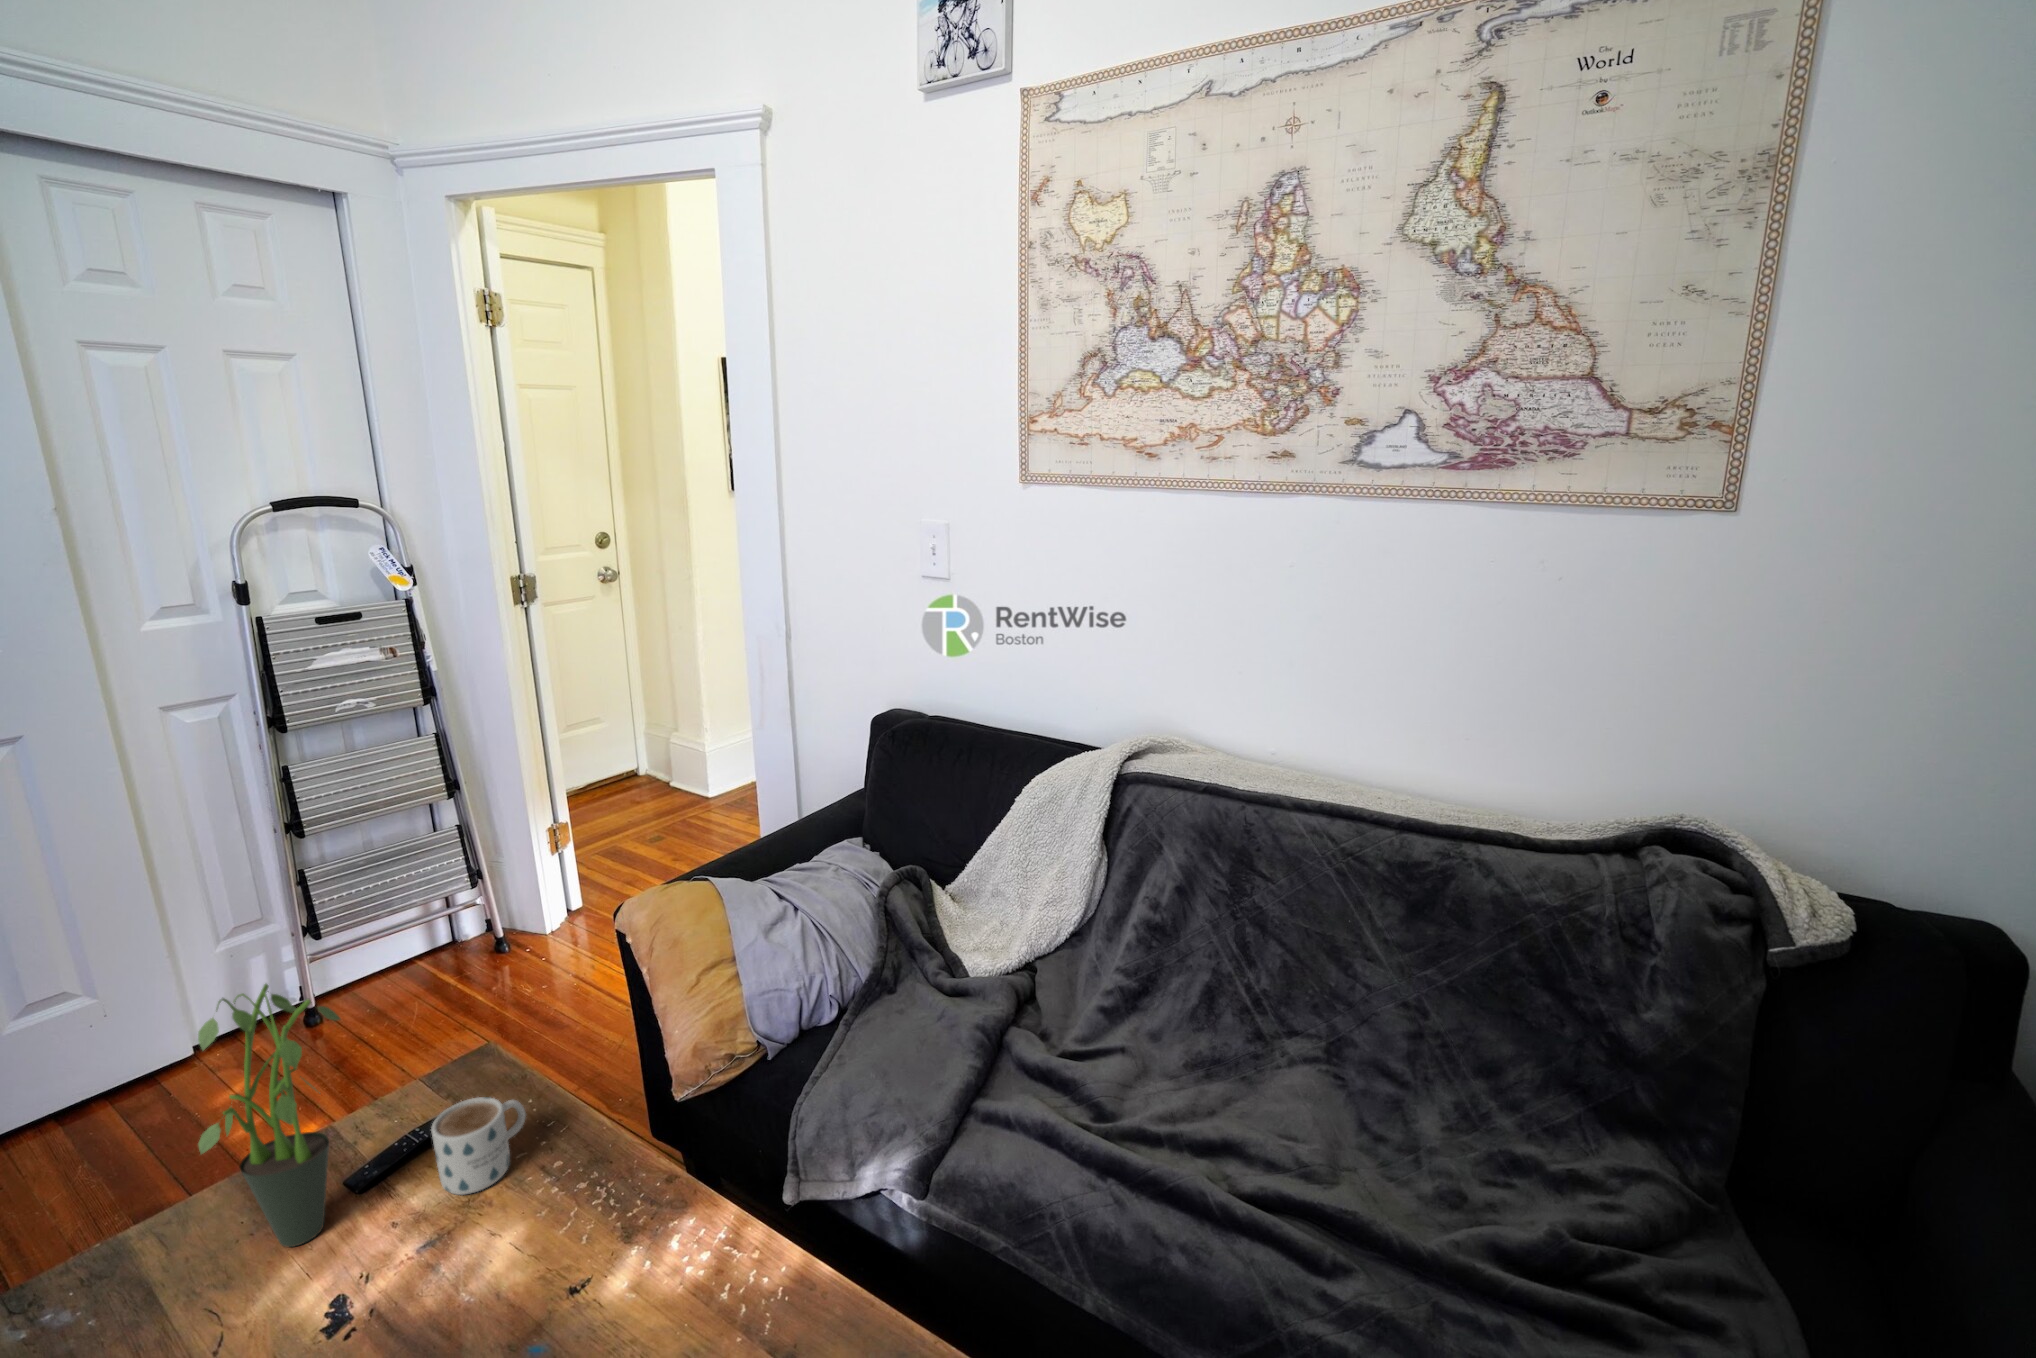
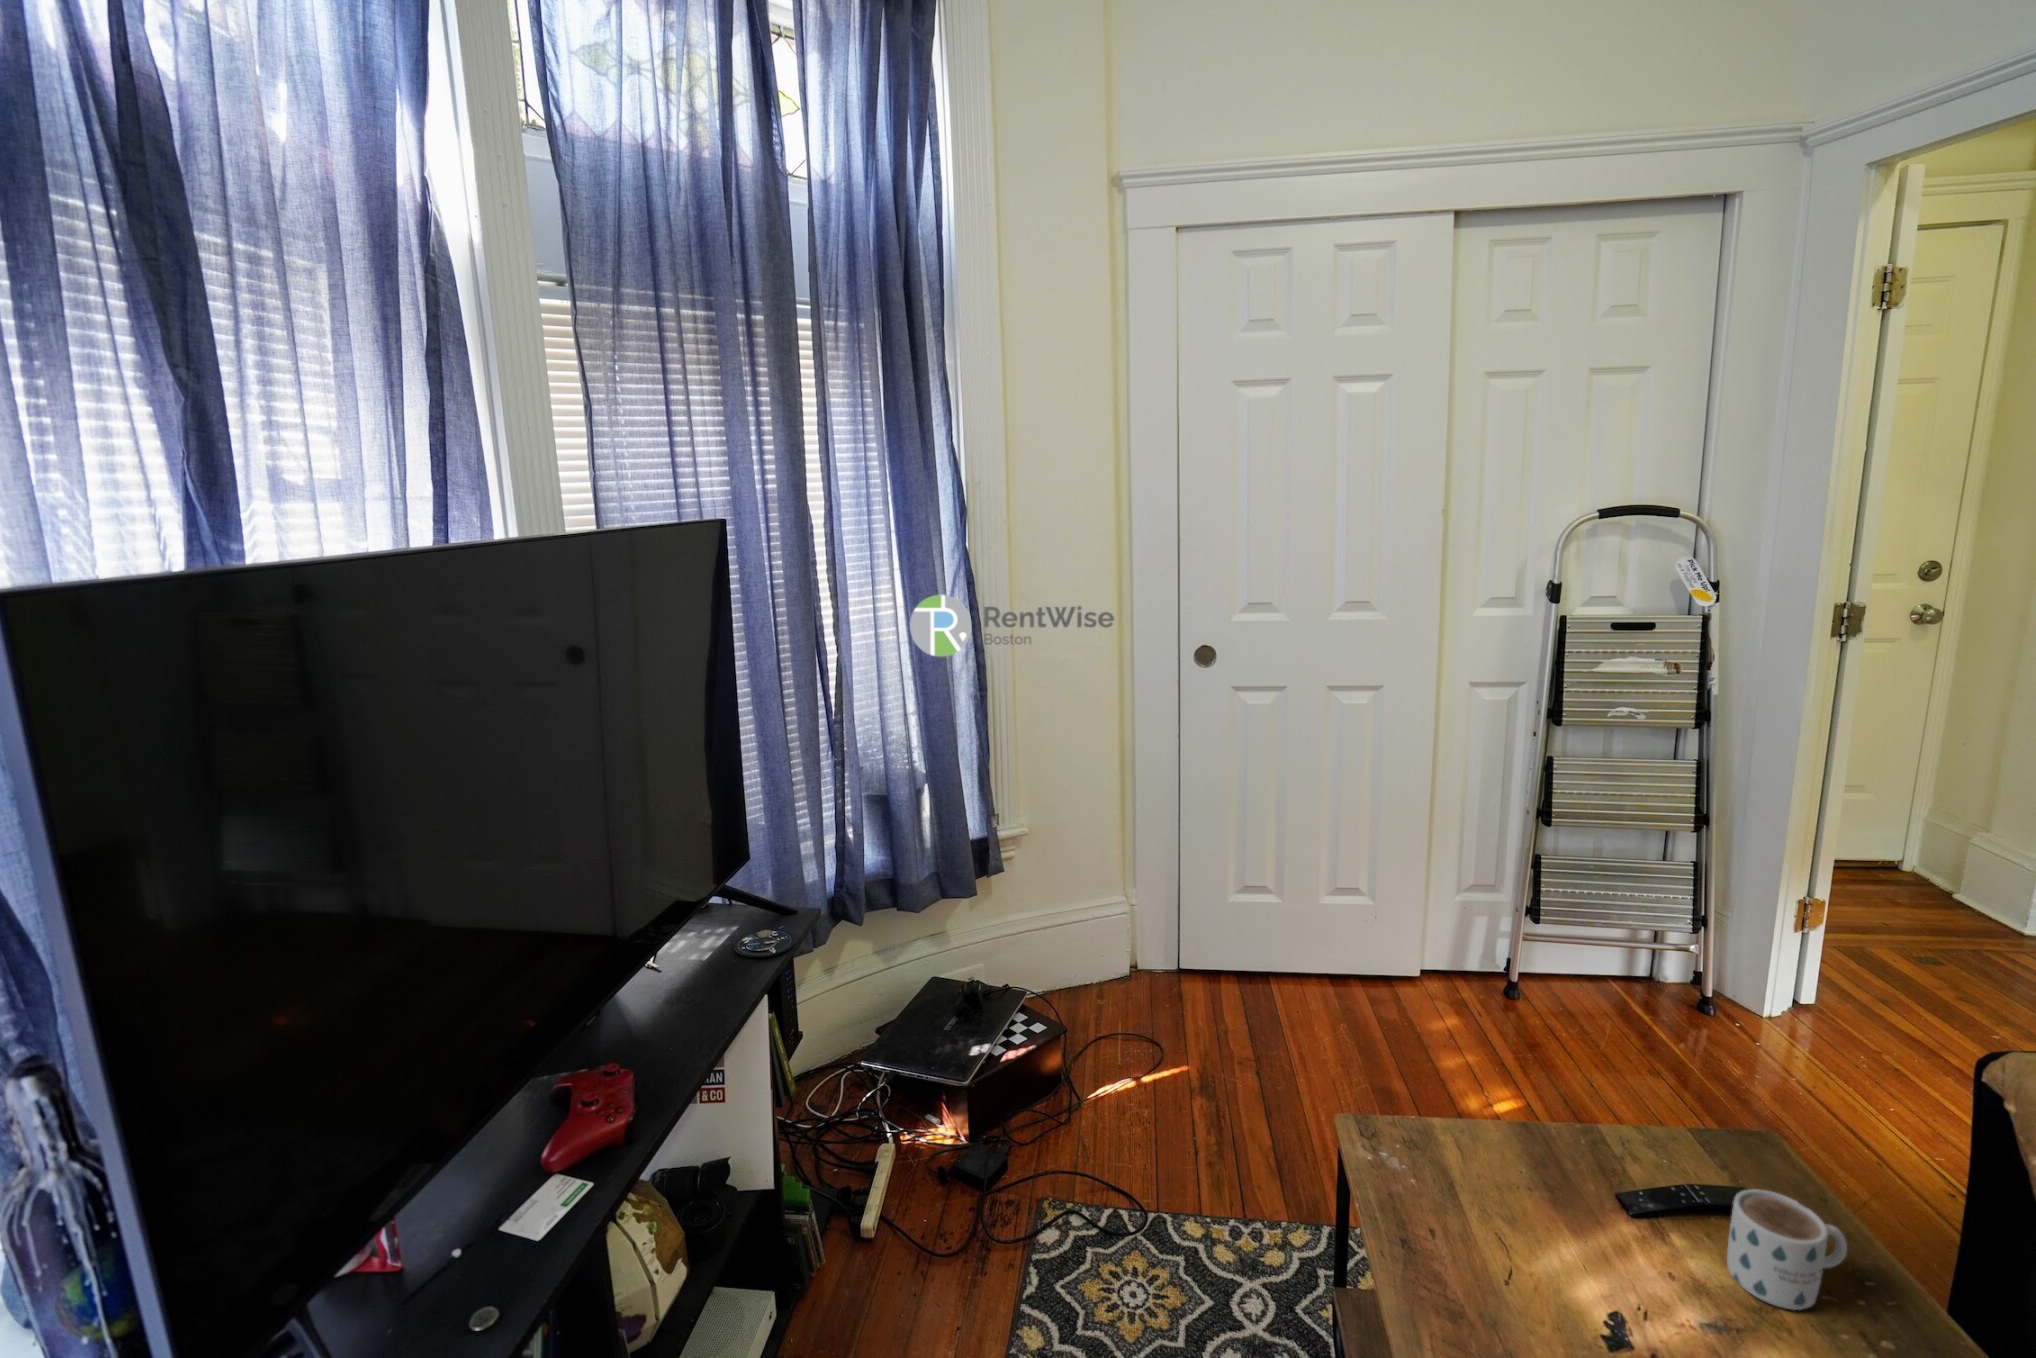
potted plant: present [198,984,340,1247] -> none [1524,966,1677,1232]

